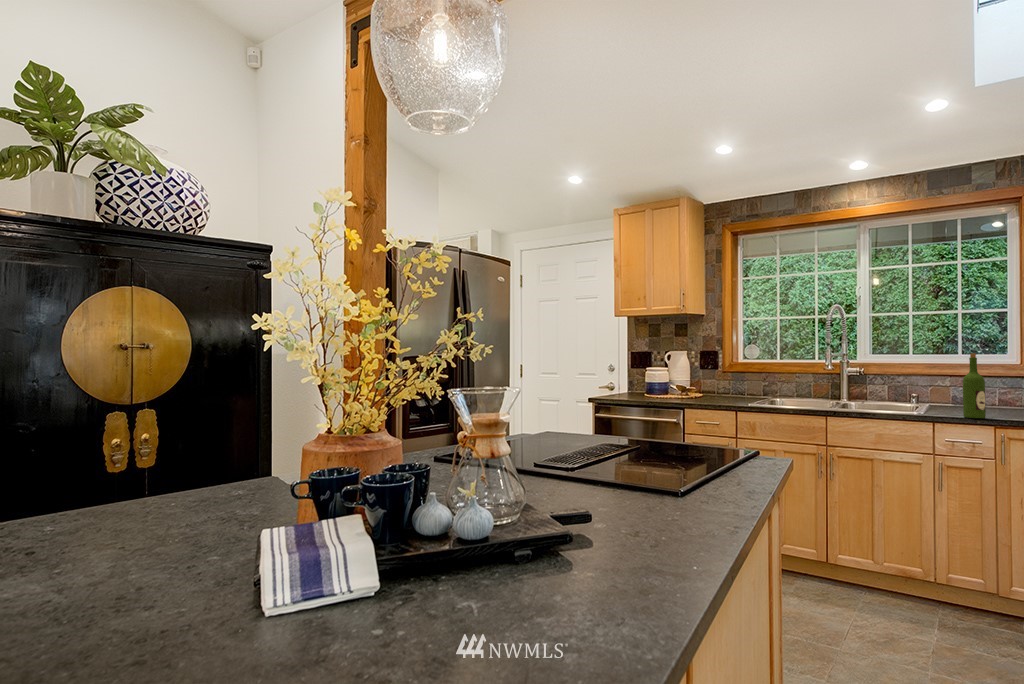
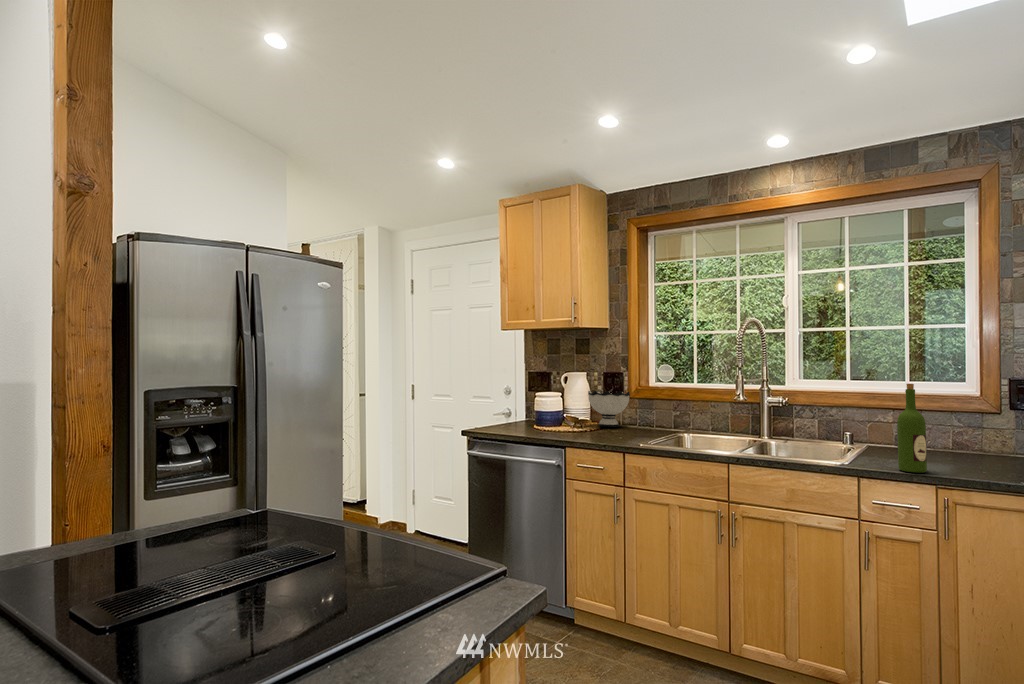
bowl: none [690,366,726,395] -> present [588,391,630,427]

